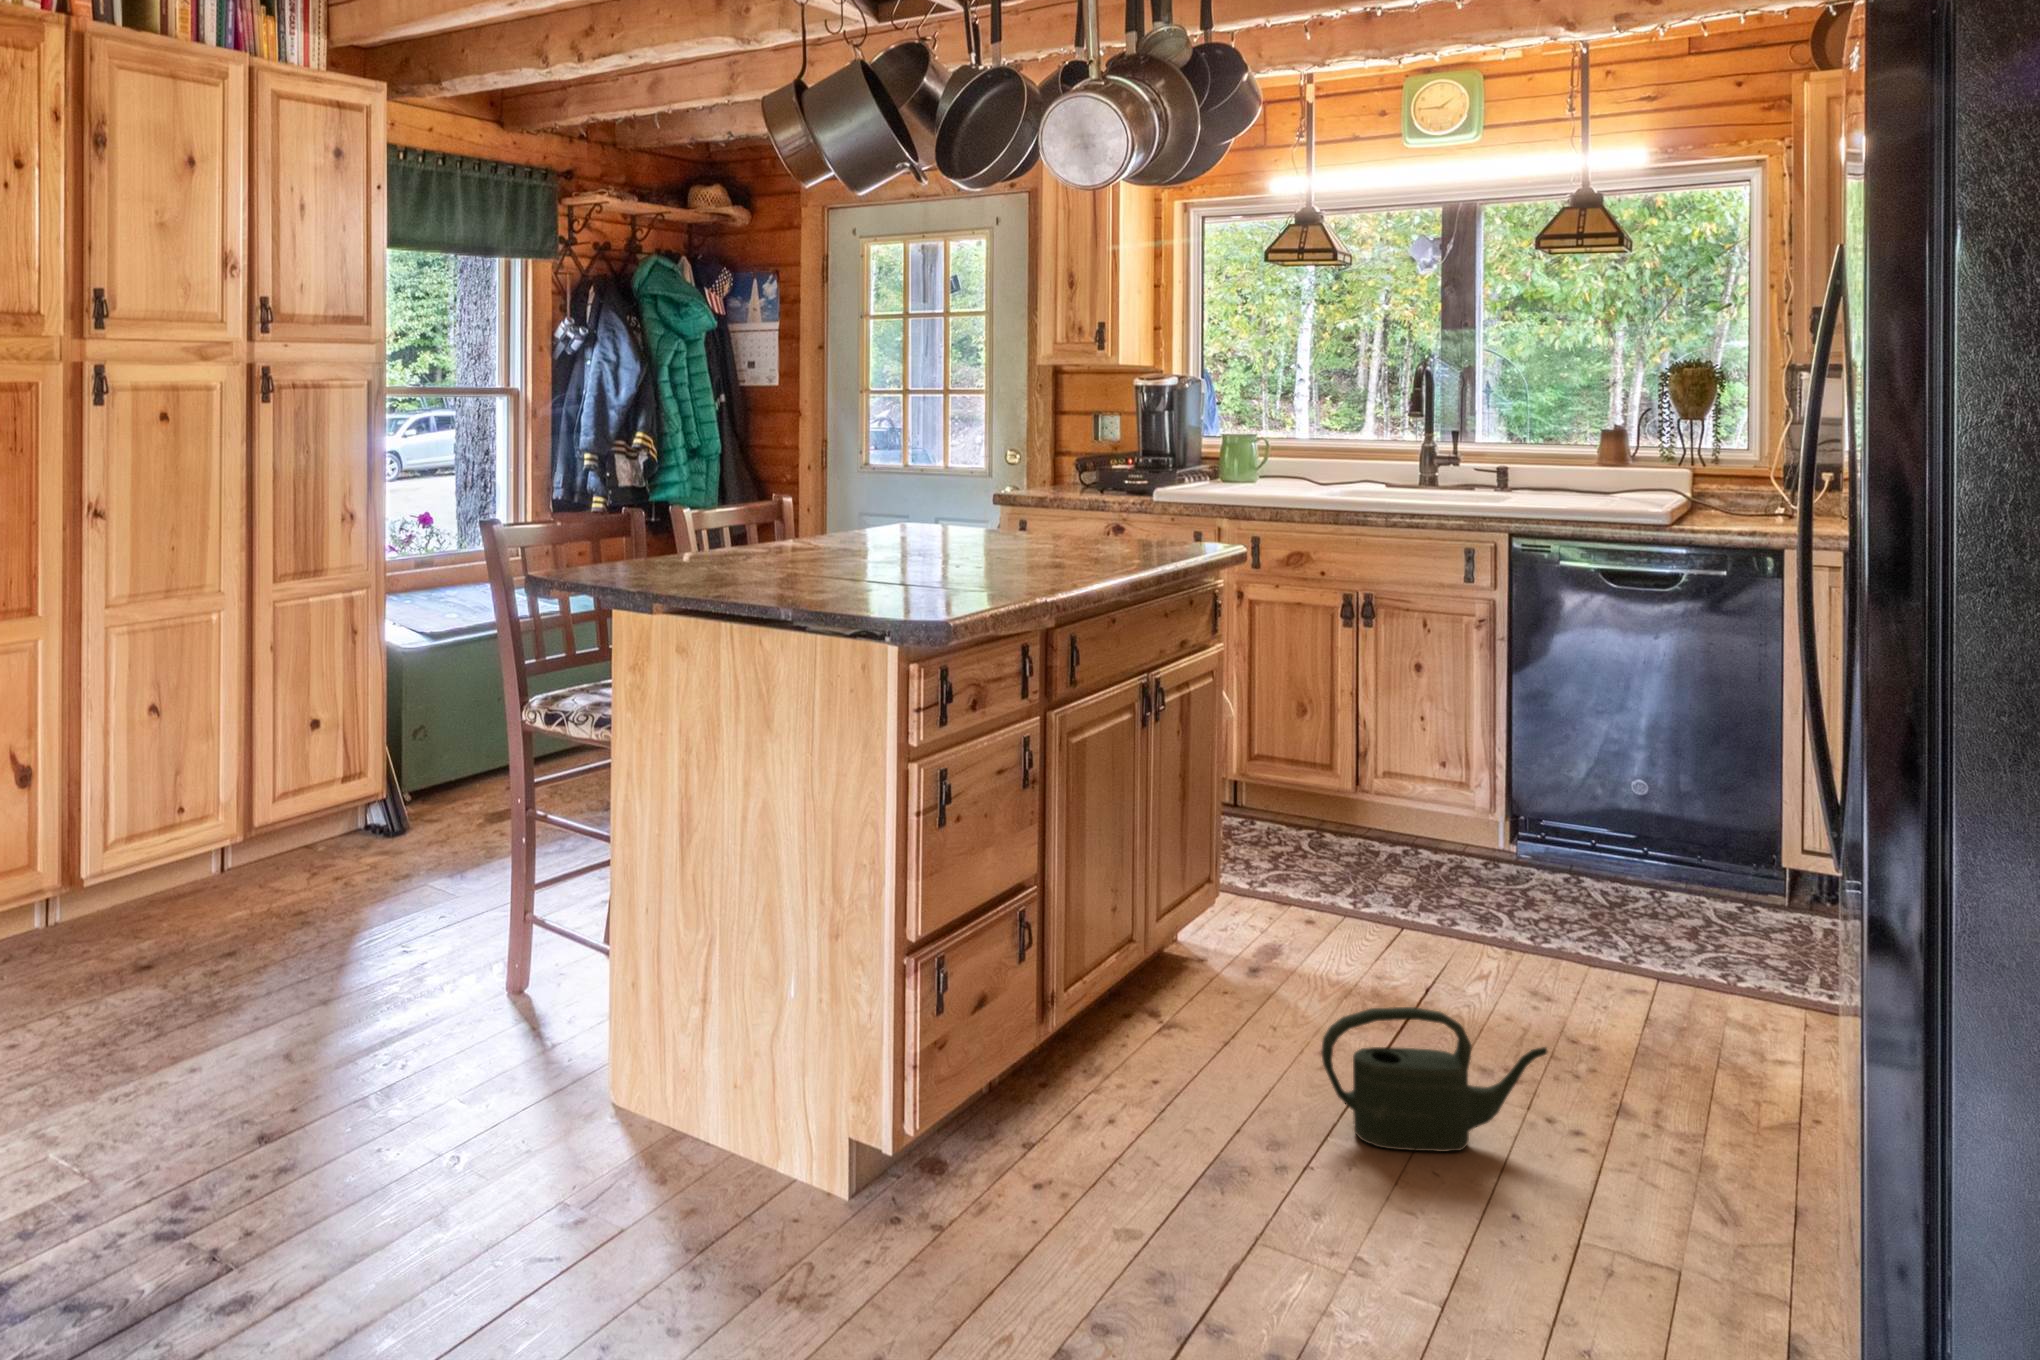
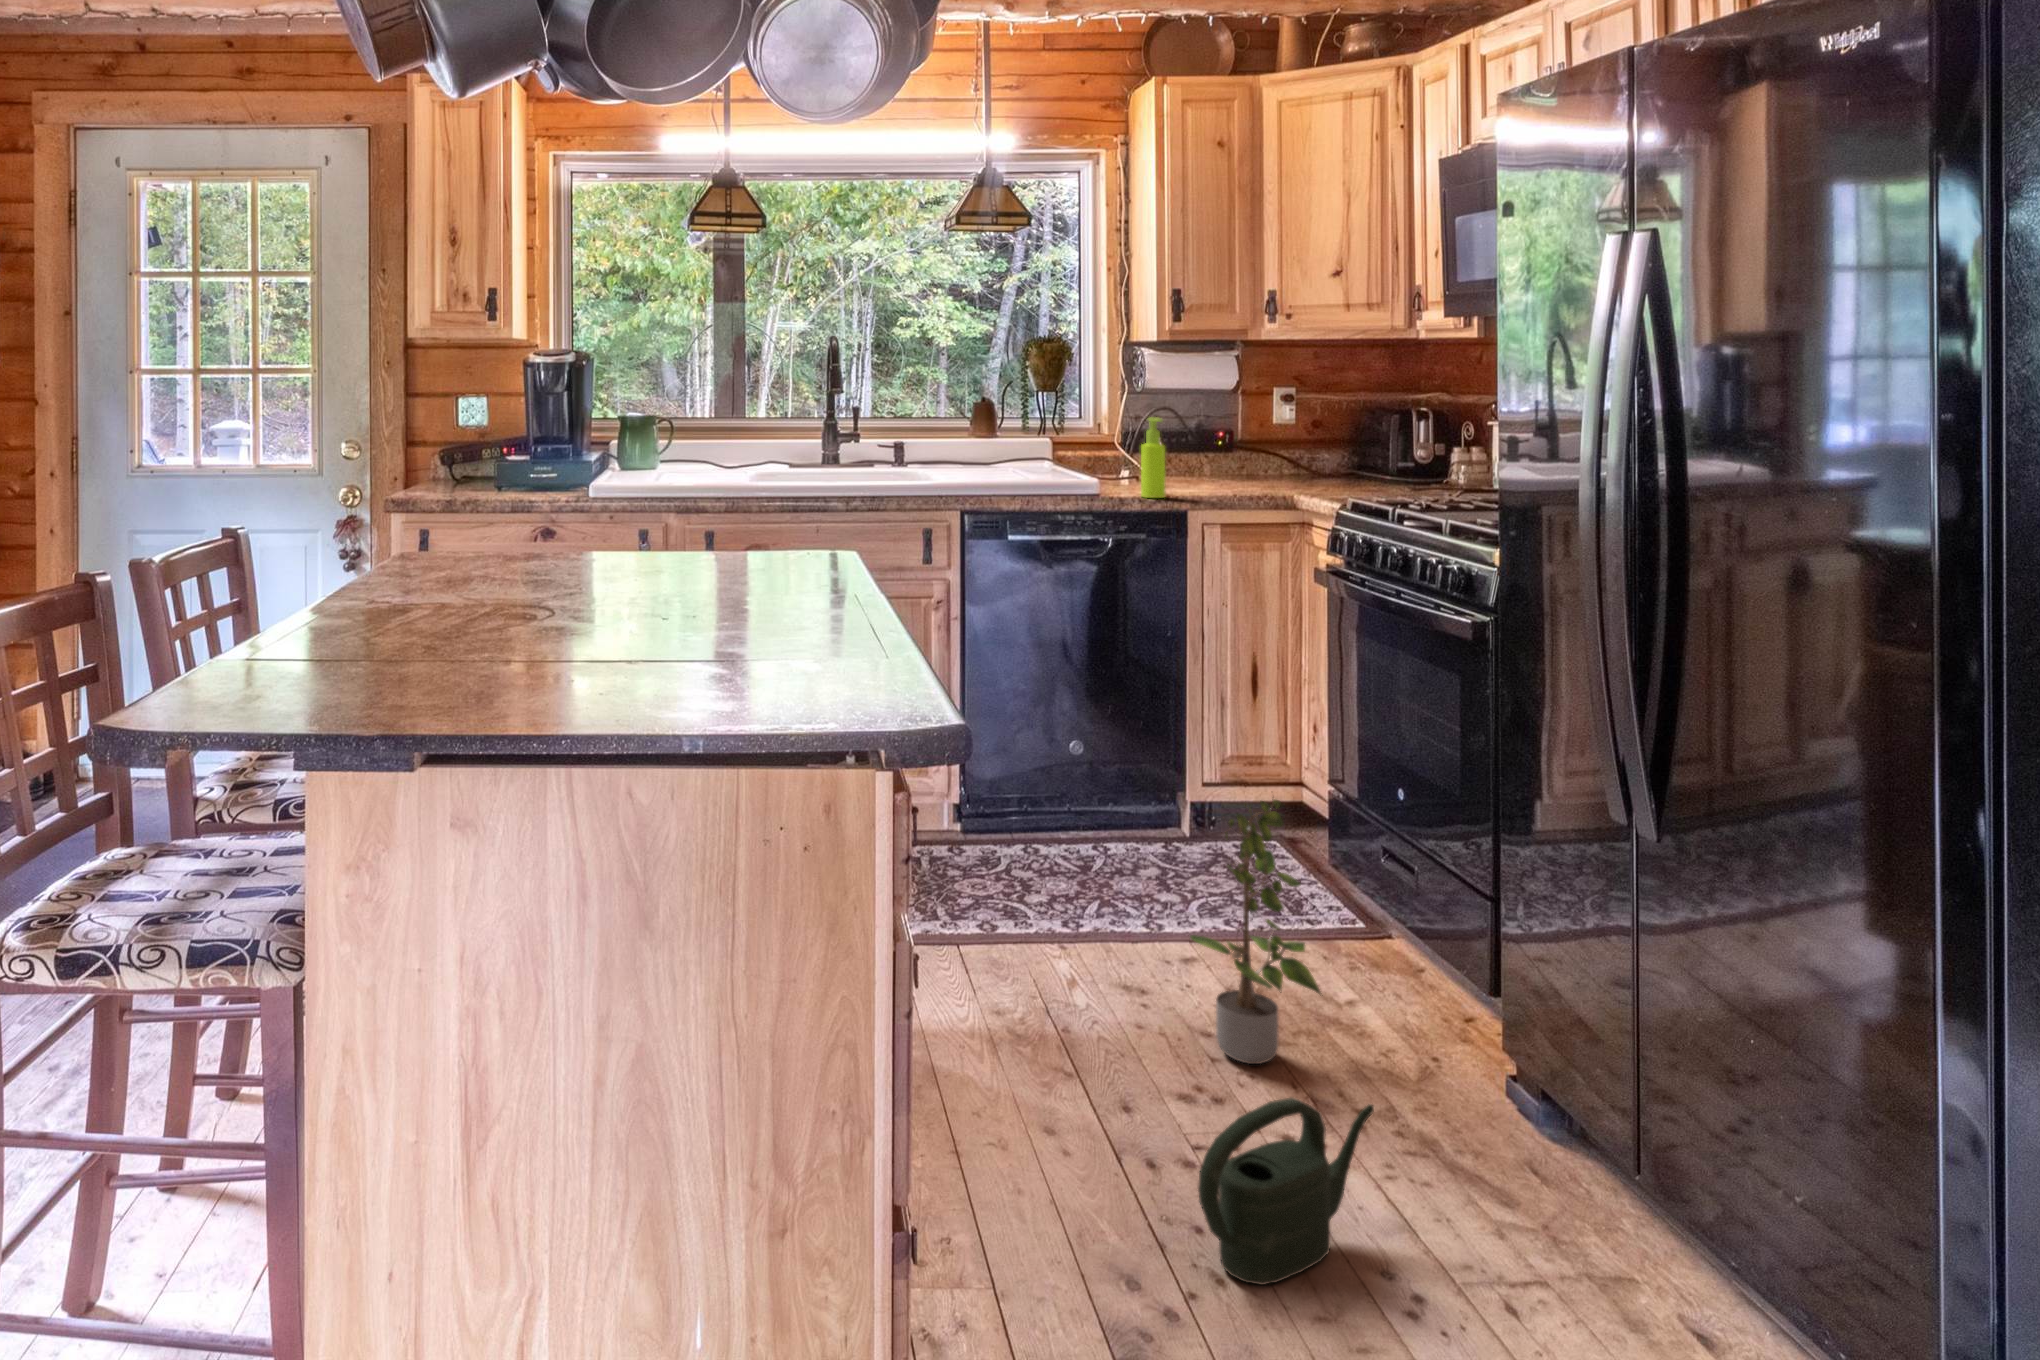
soap dispenser: none [1716,446,1746,530] -> present [1141,418,1165,498]
potted plant: none [1523,797,1680,1049] -> present [1191,799,1323,1064]

